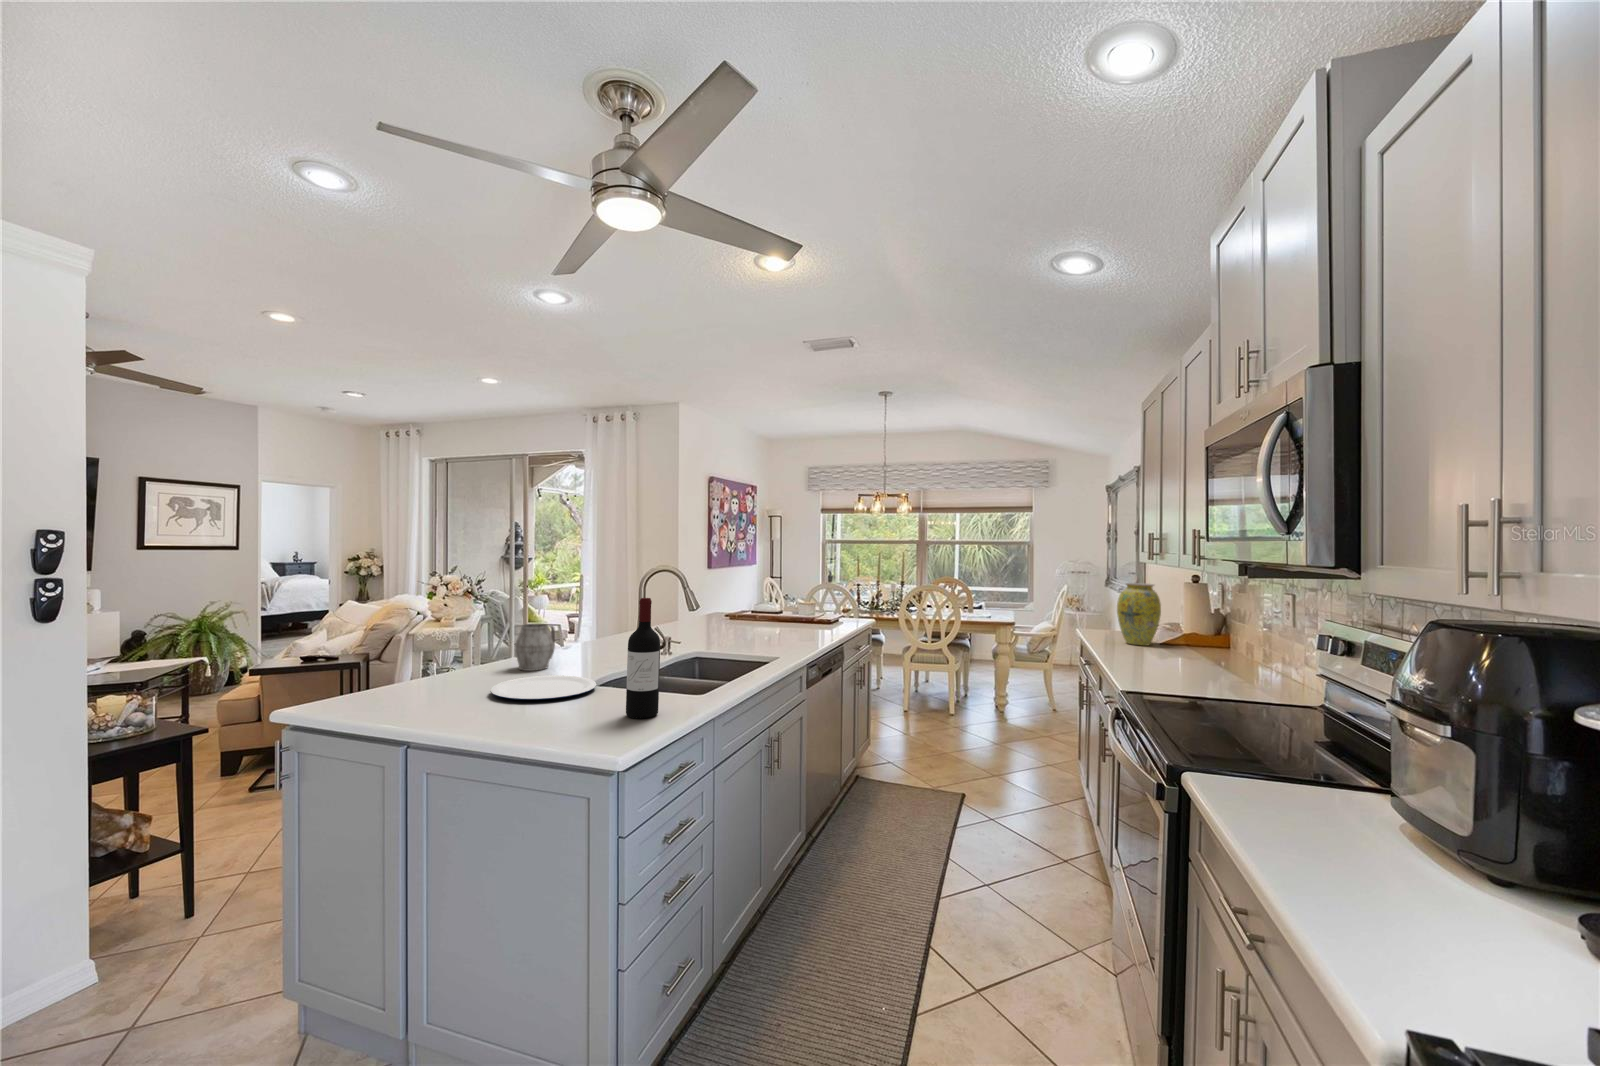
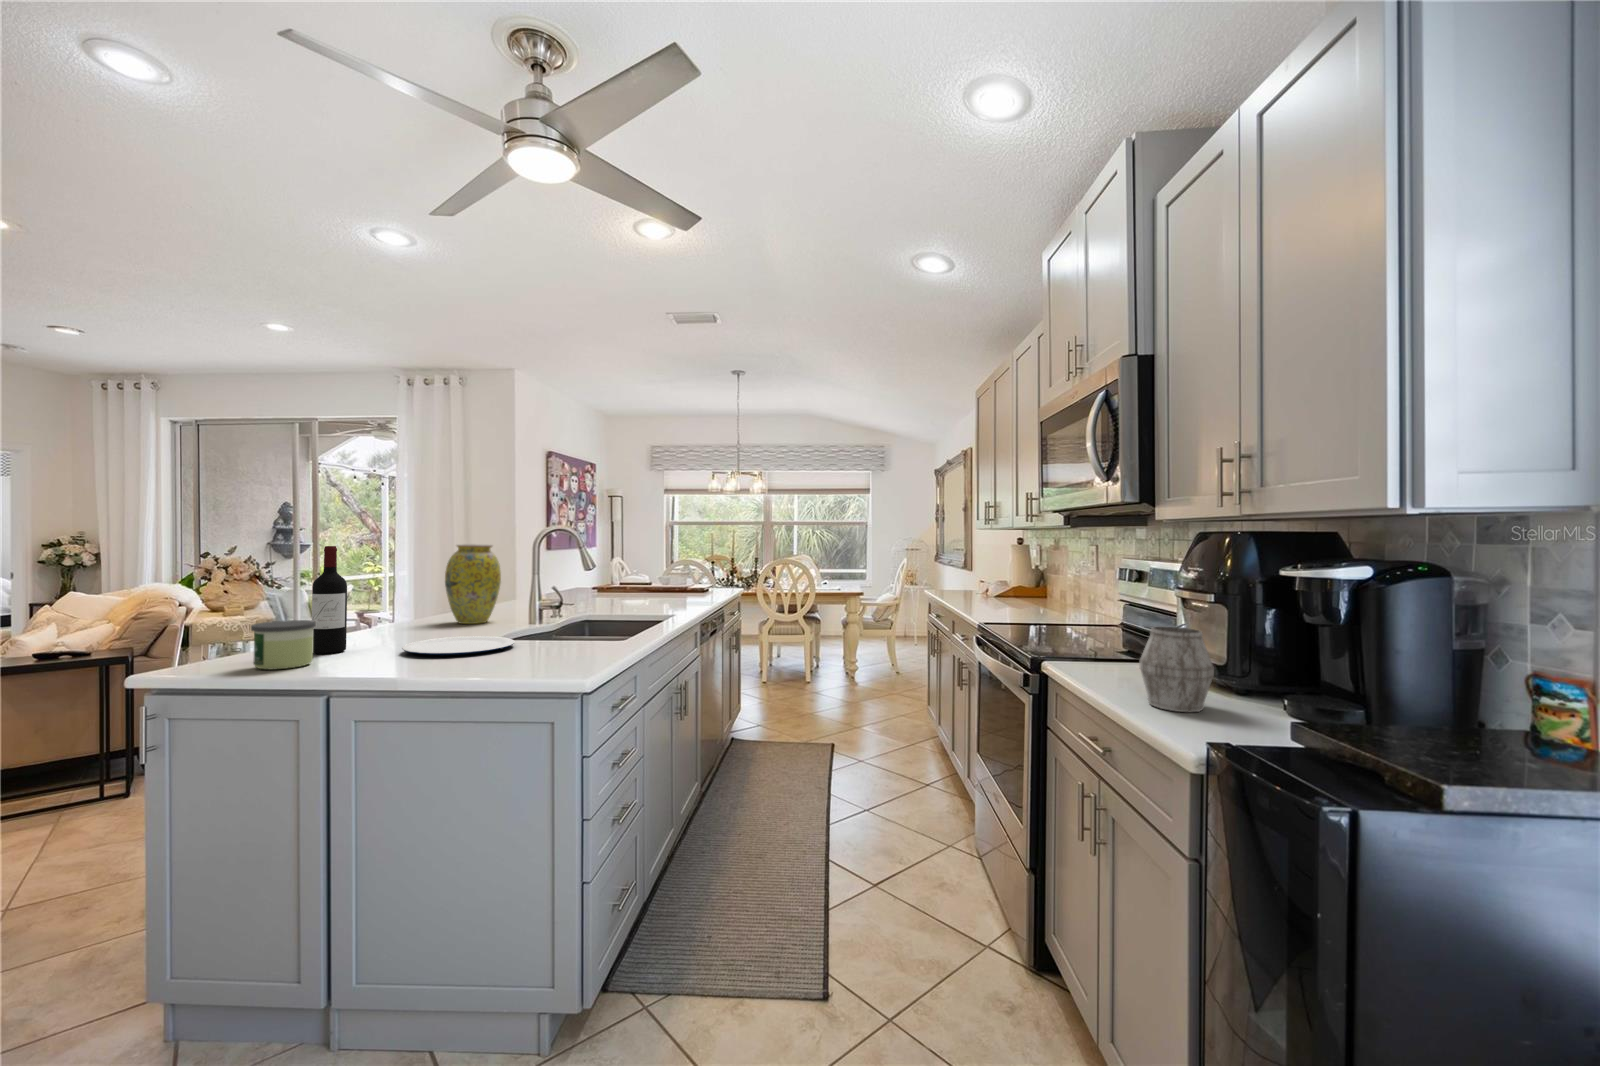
vase: present [1117,583,1161,646] -> present [445,544,501,624]
wine bottle: present [626,598,660,718] -> present [312,546,347,654]
mug: present [515,624,555,671] -> present [1140,627,1214,712]
candle: none [356,659,413,707] -> present [251,620,316,670]

